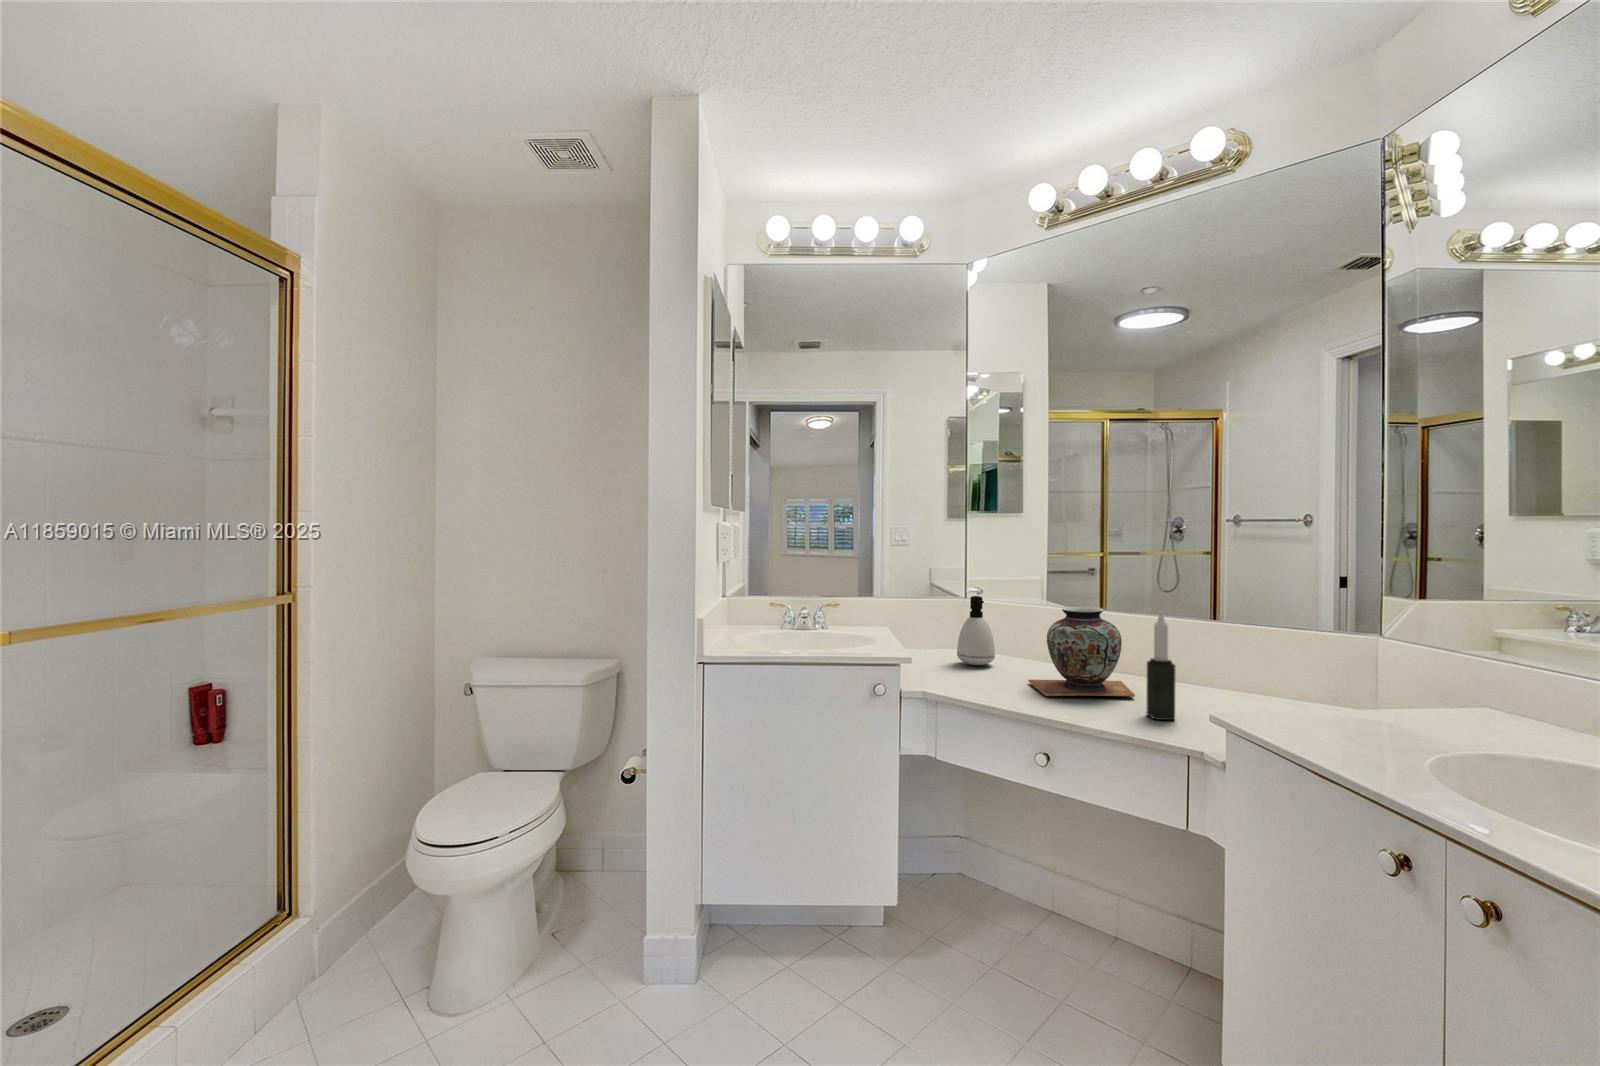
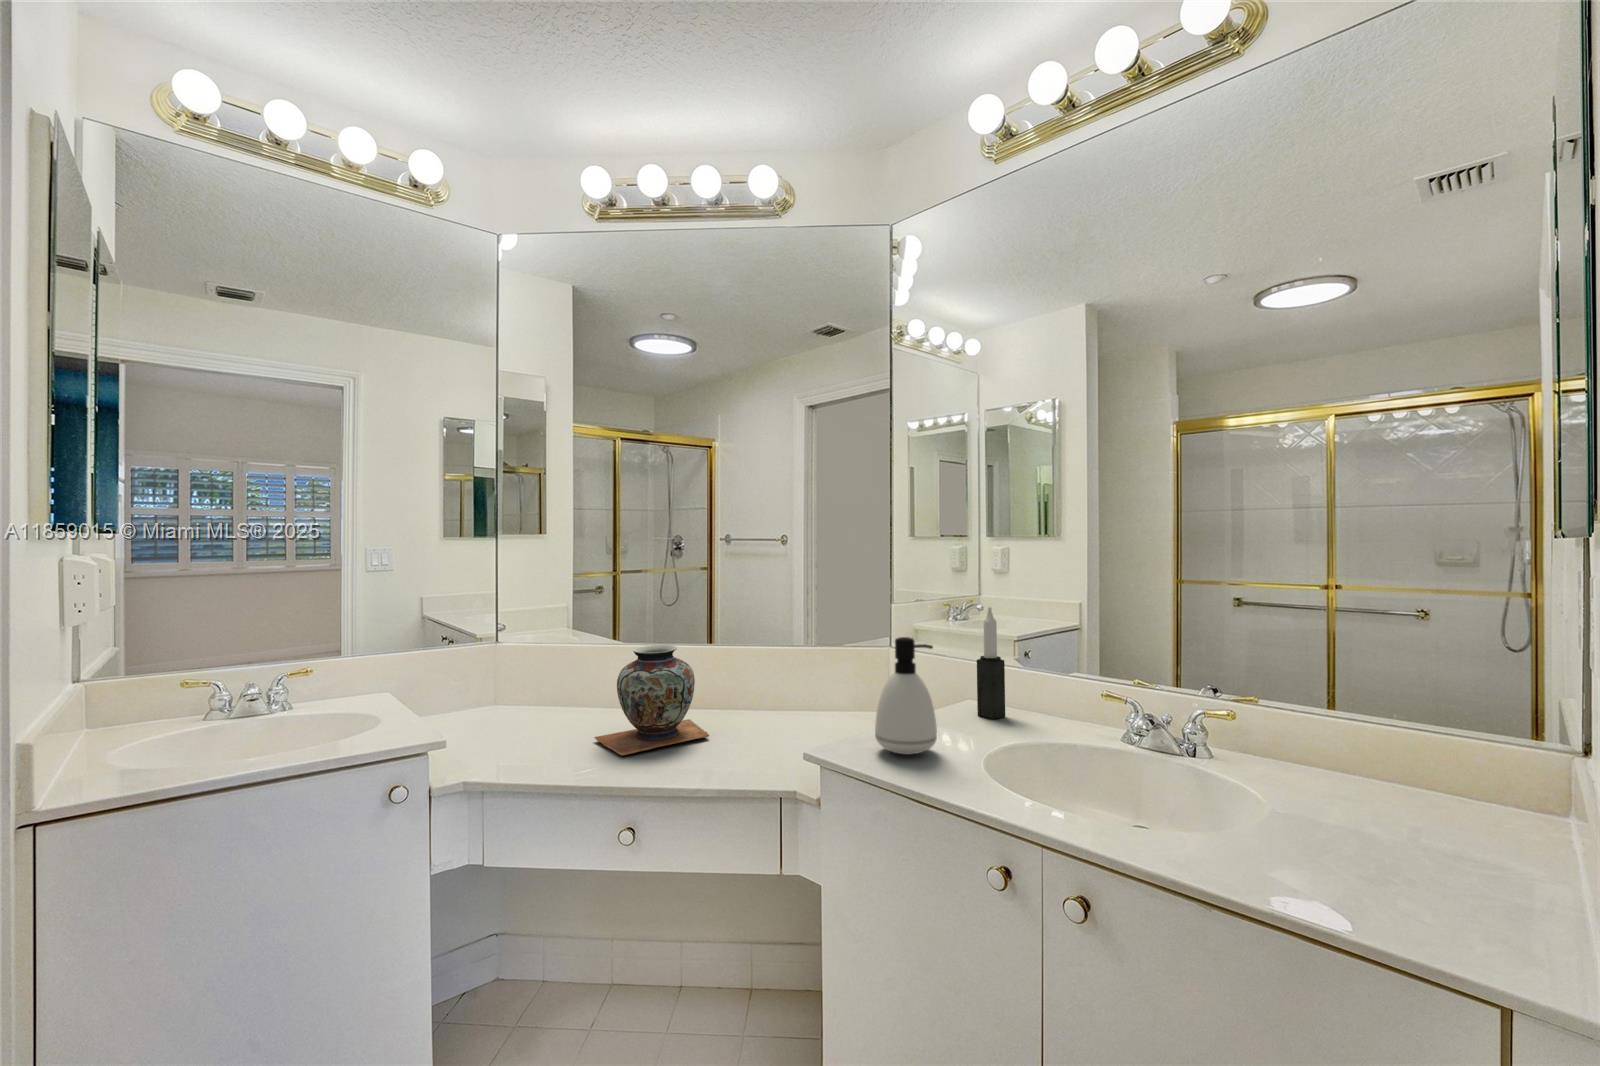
soap dispenser: present [957,596,995,665] -> present [875,637,937,754]
candle: present [1146,611,1176,720] -> present [977,607,1005,719]

